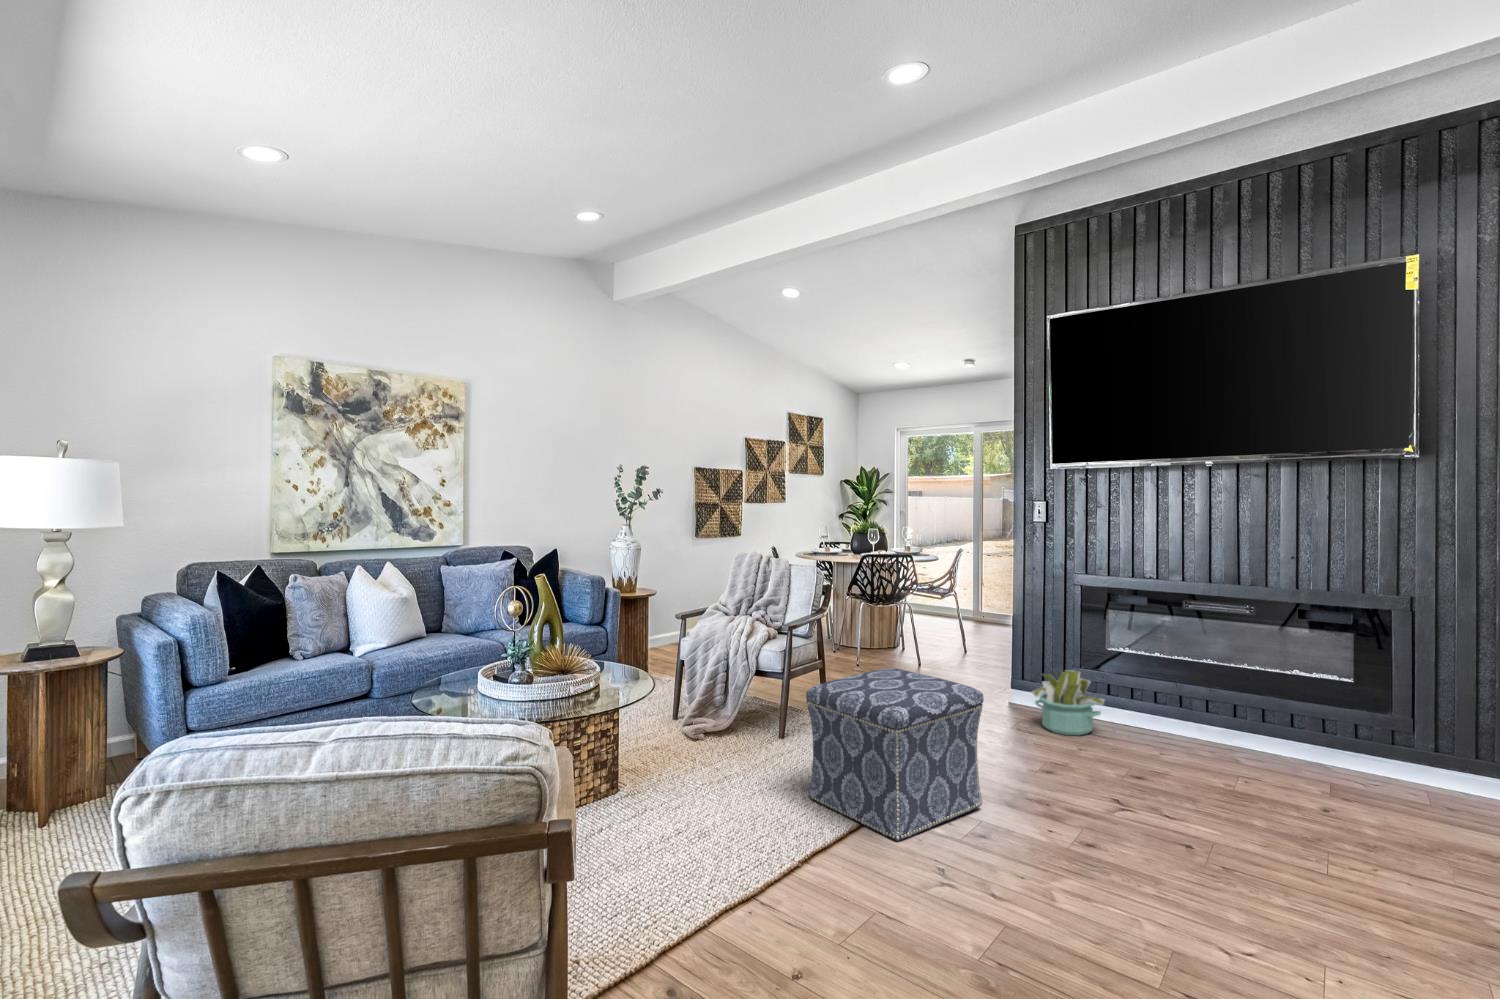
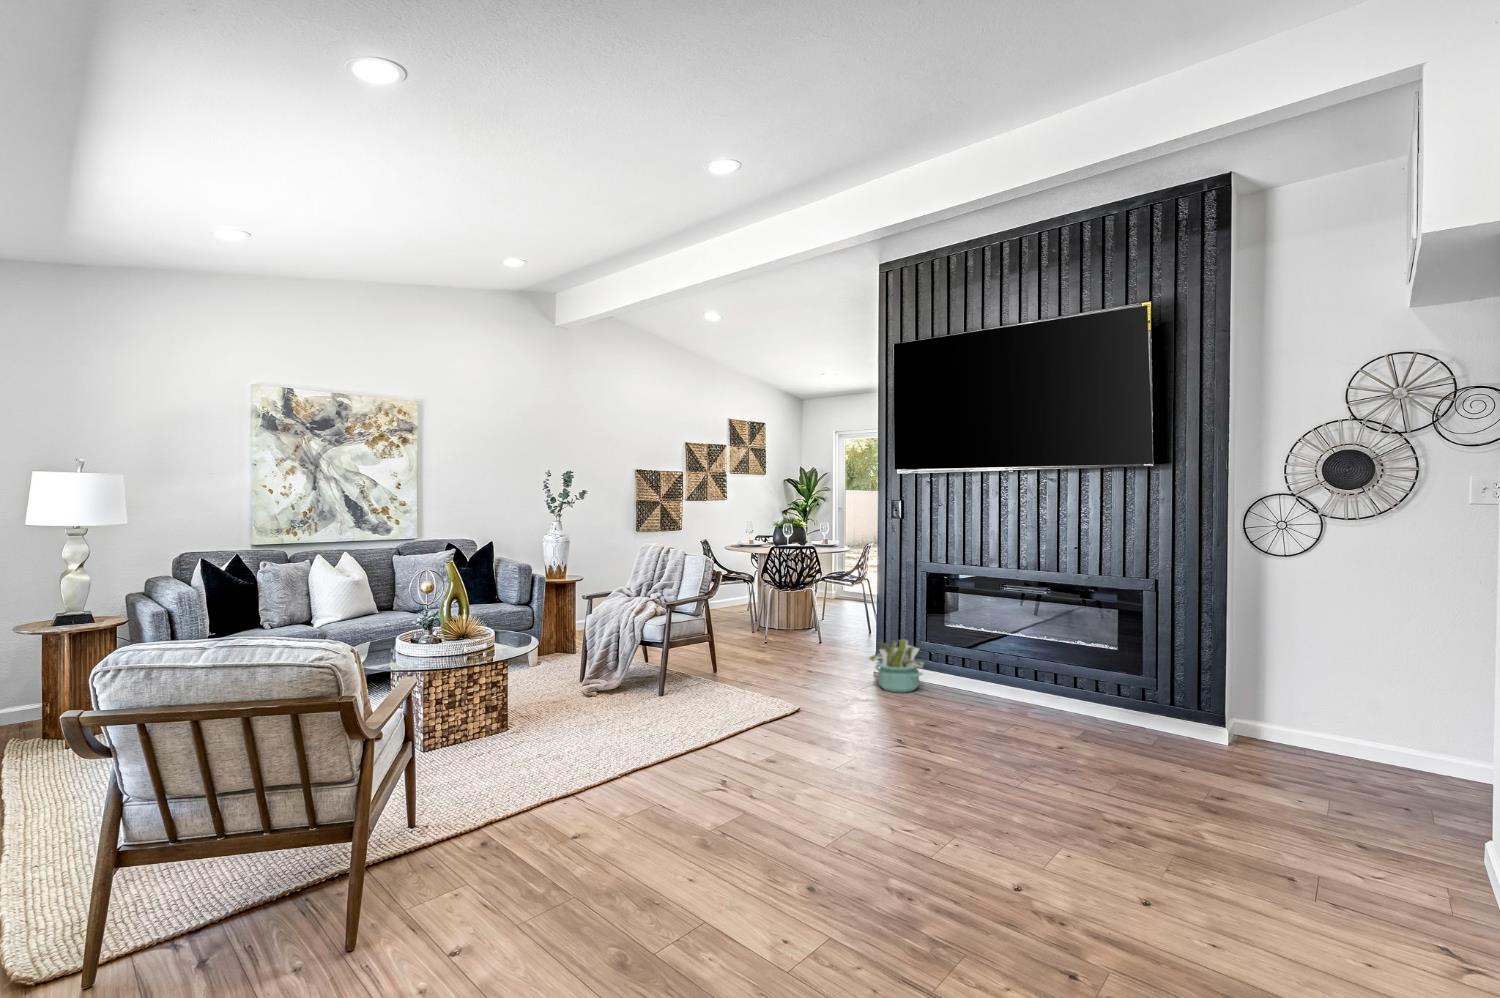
ottoman: present [806,668,984,841] -> none [651,634,784,761]

